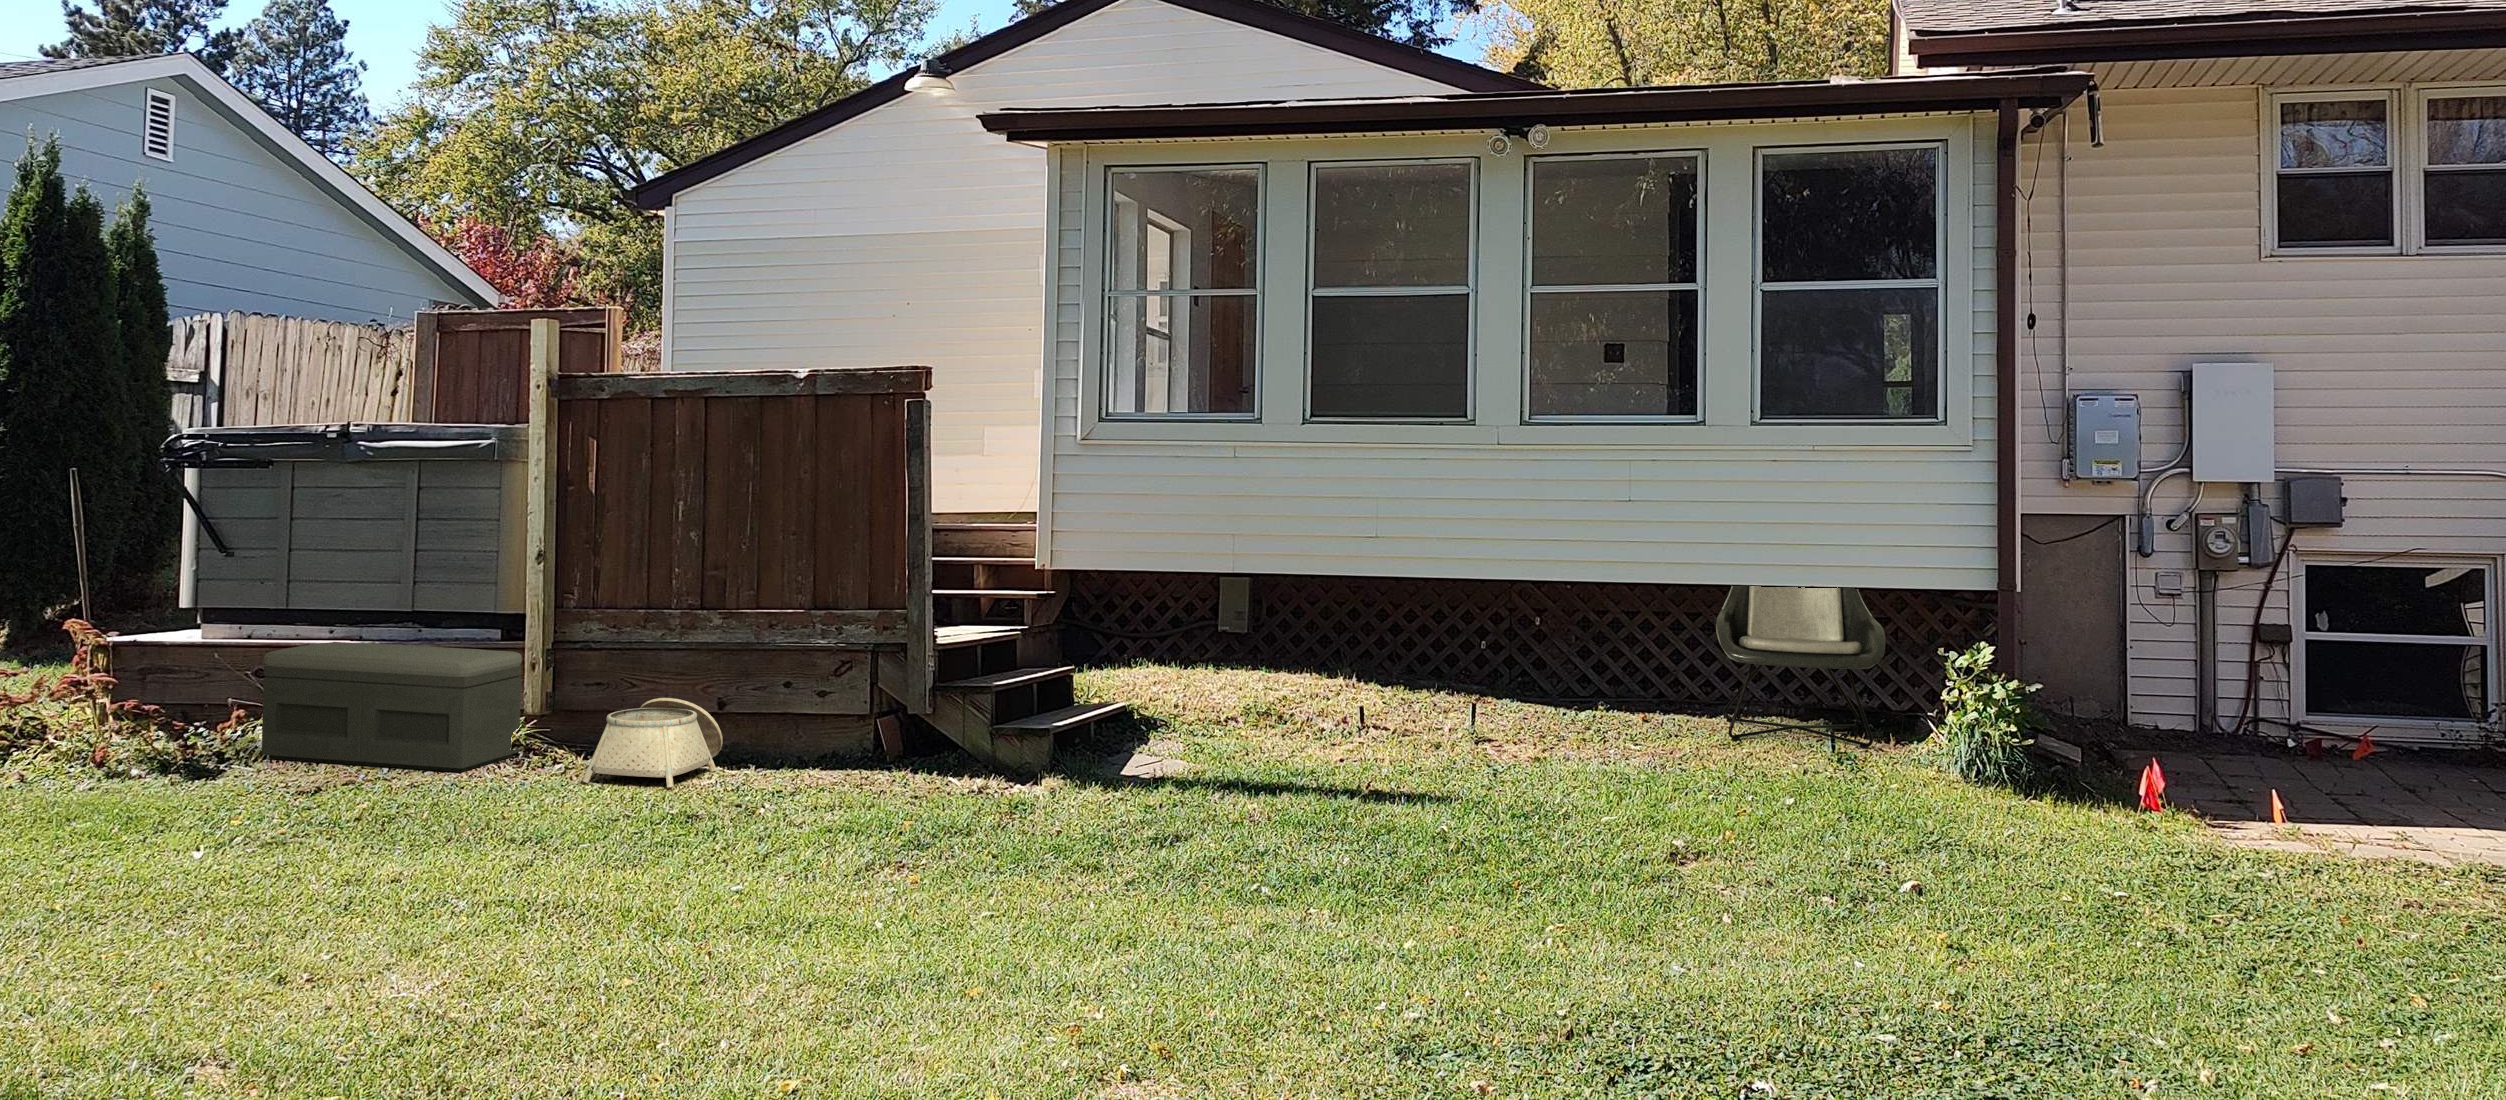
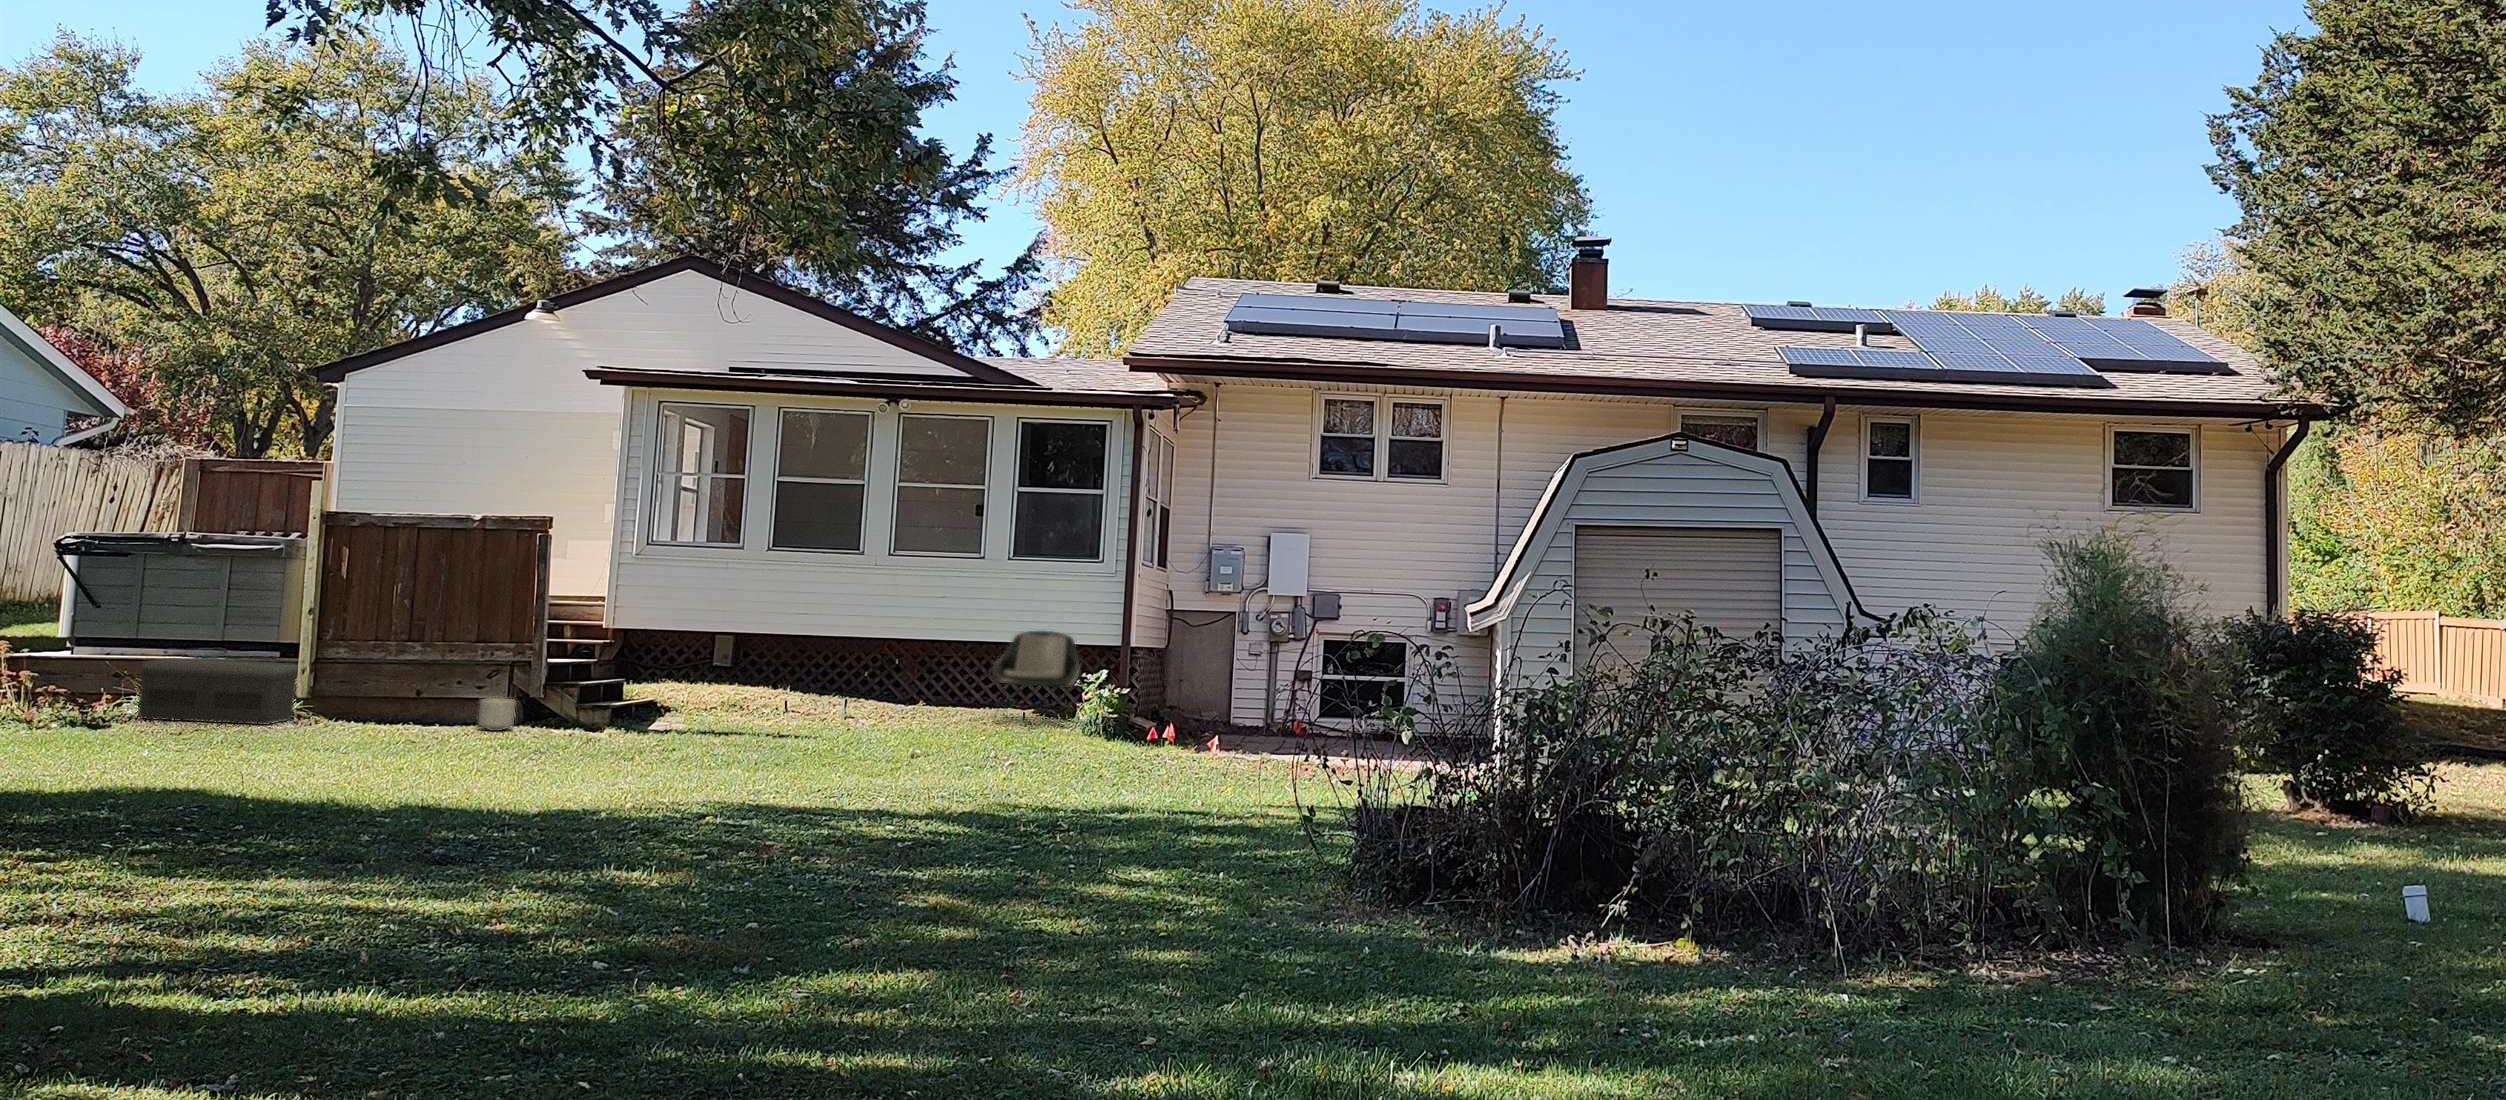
basket: present [582,698,723,788] -> none [343,688,419,731]
planter: none [821,716,885,782] -> present [478,698,516,731]

